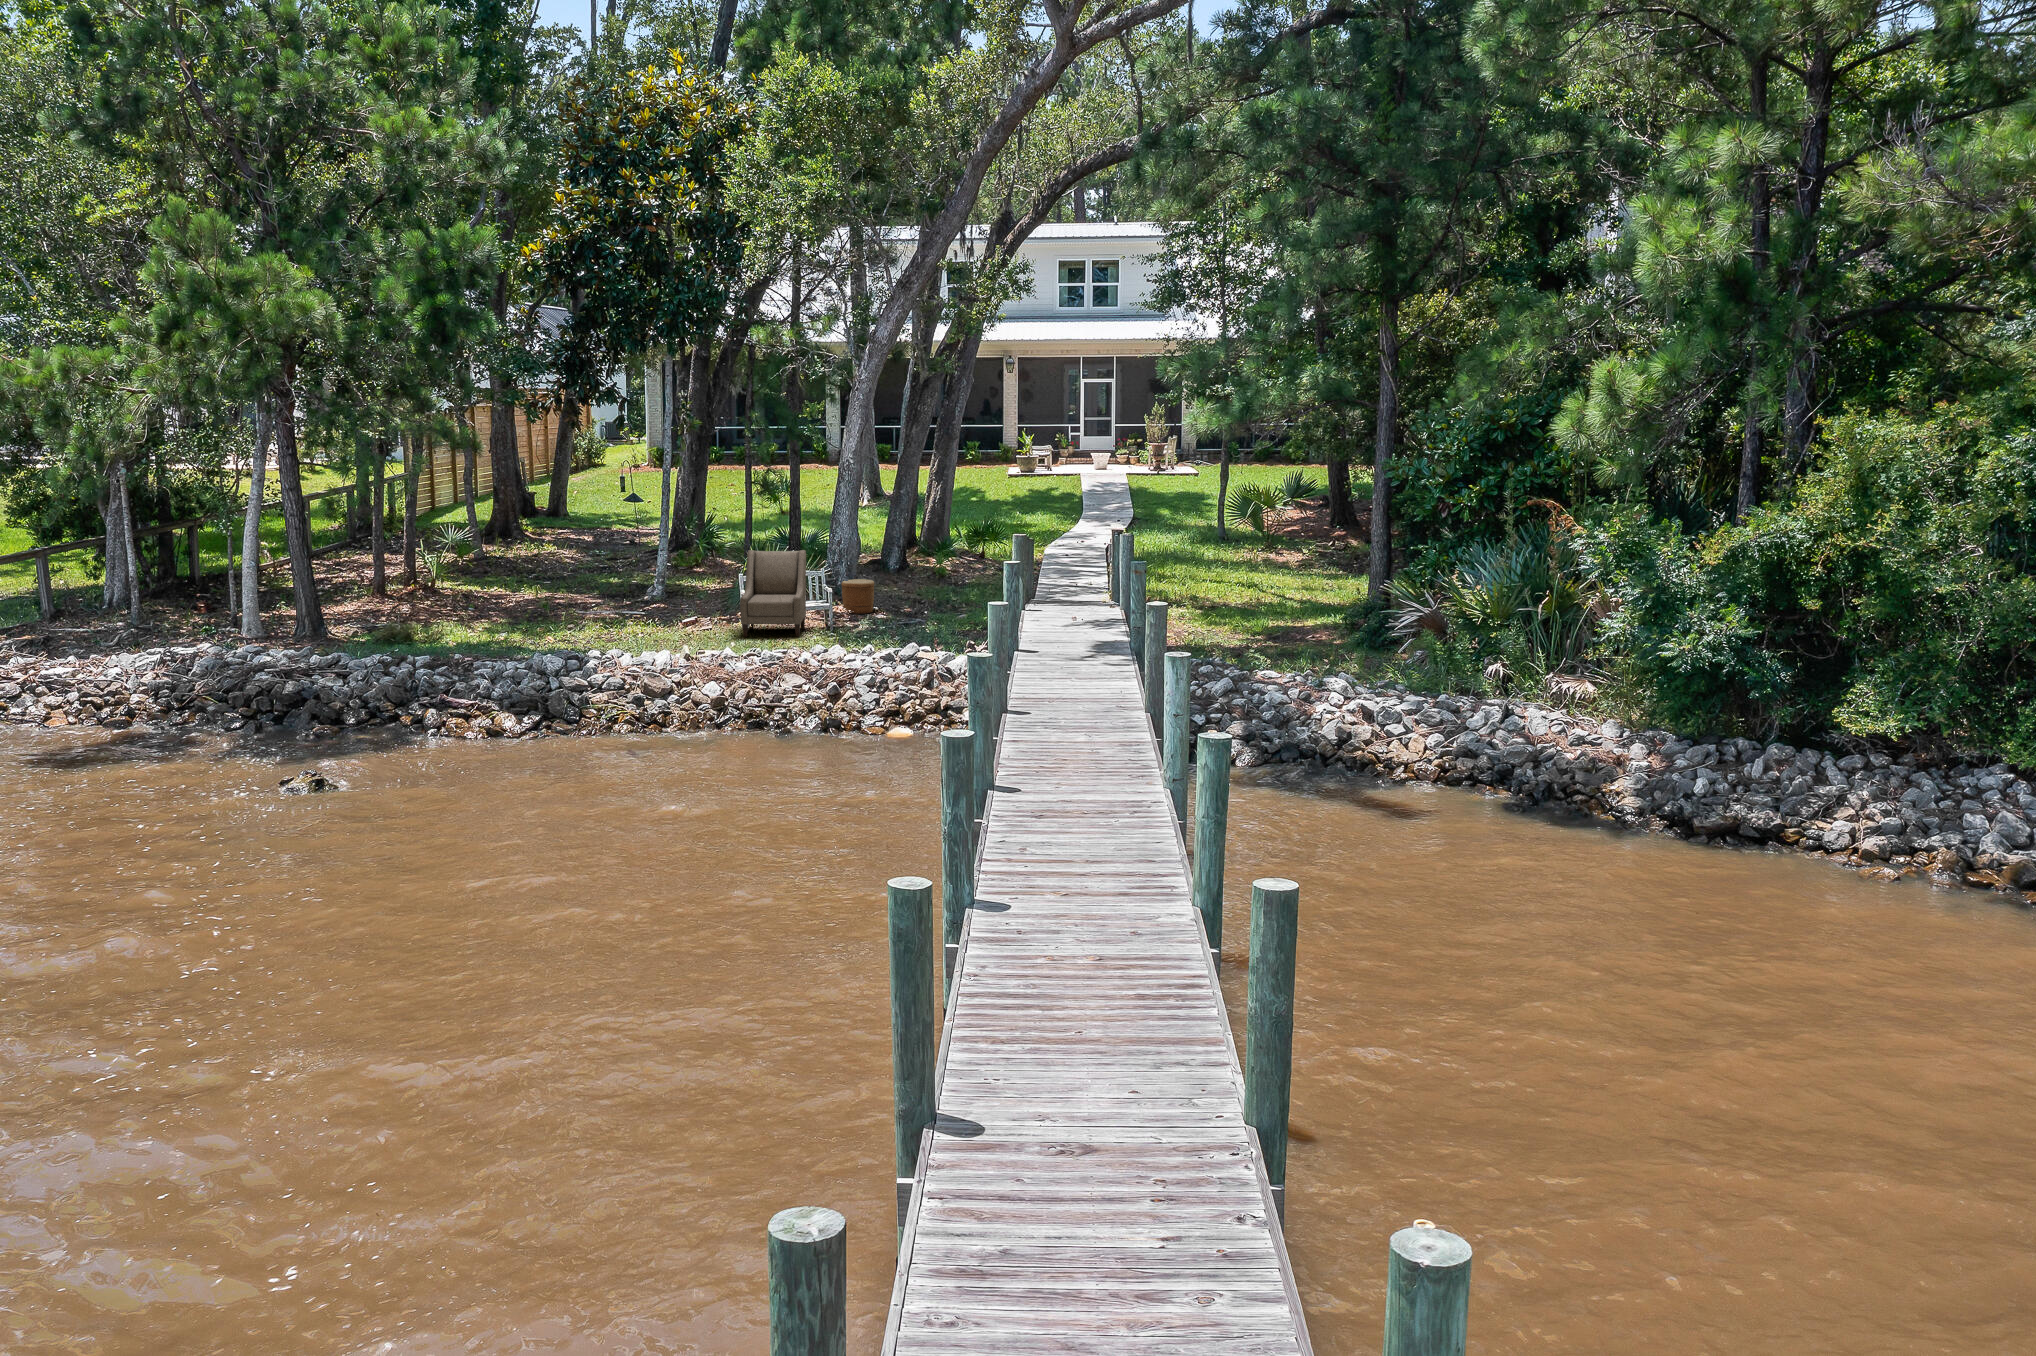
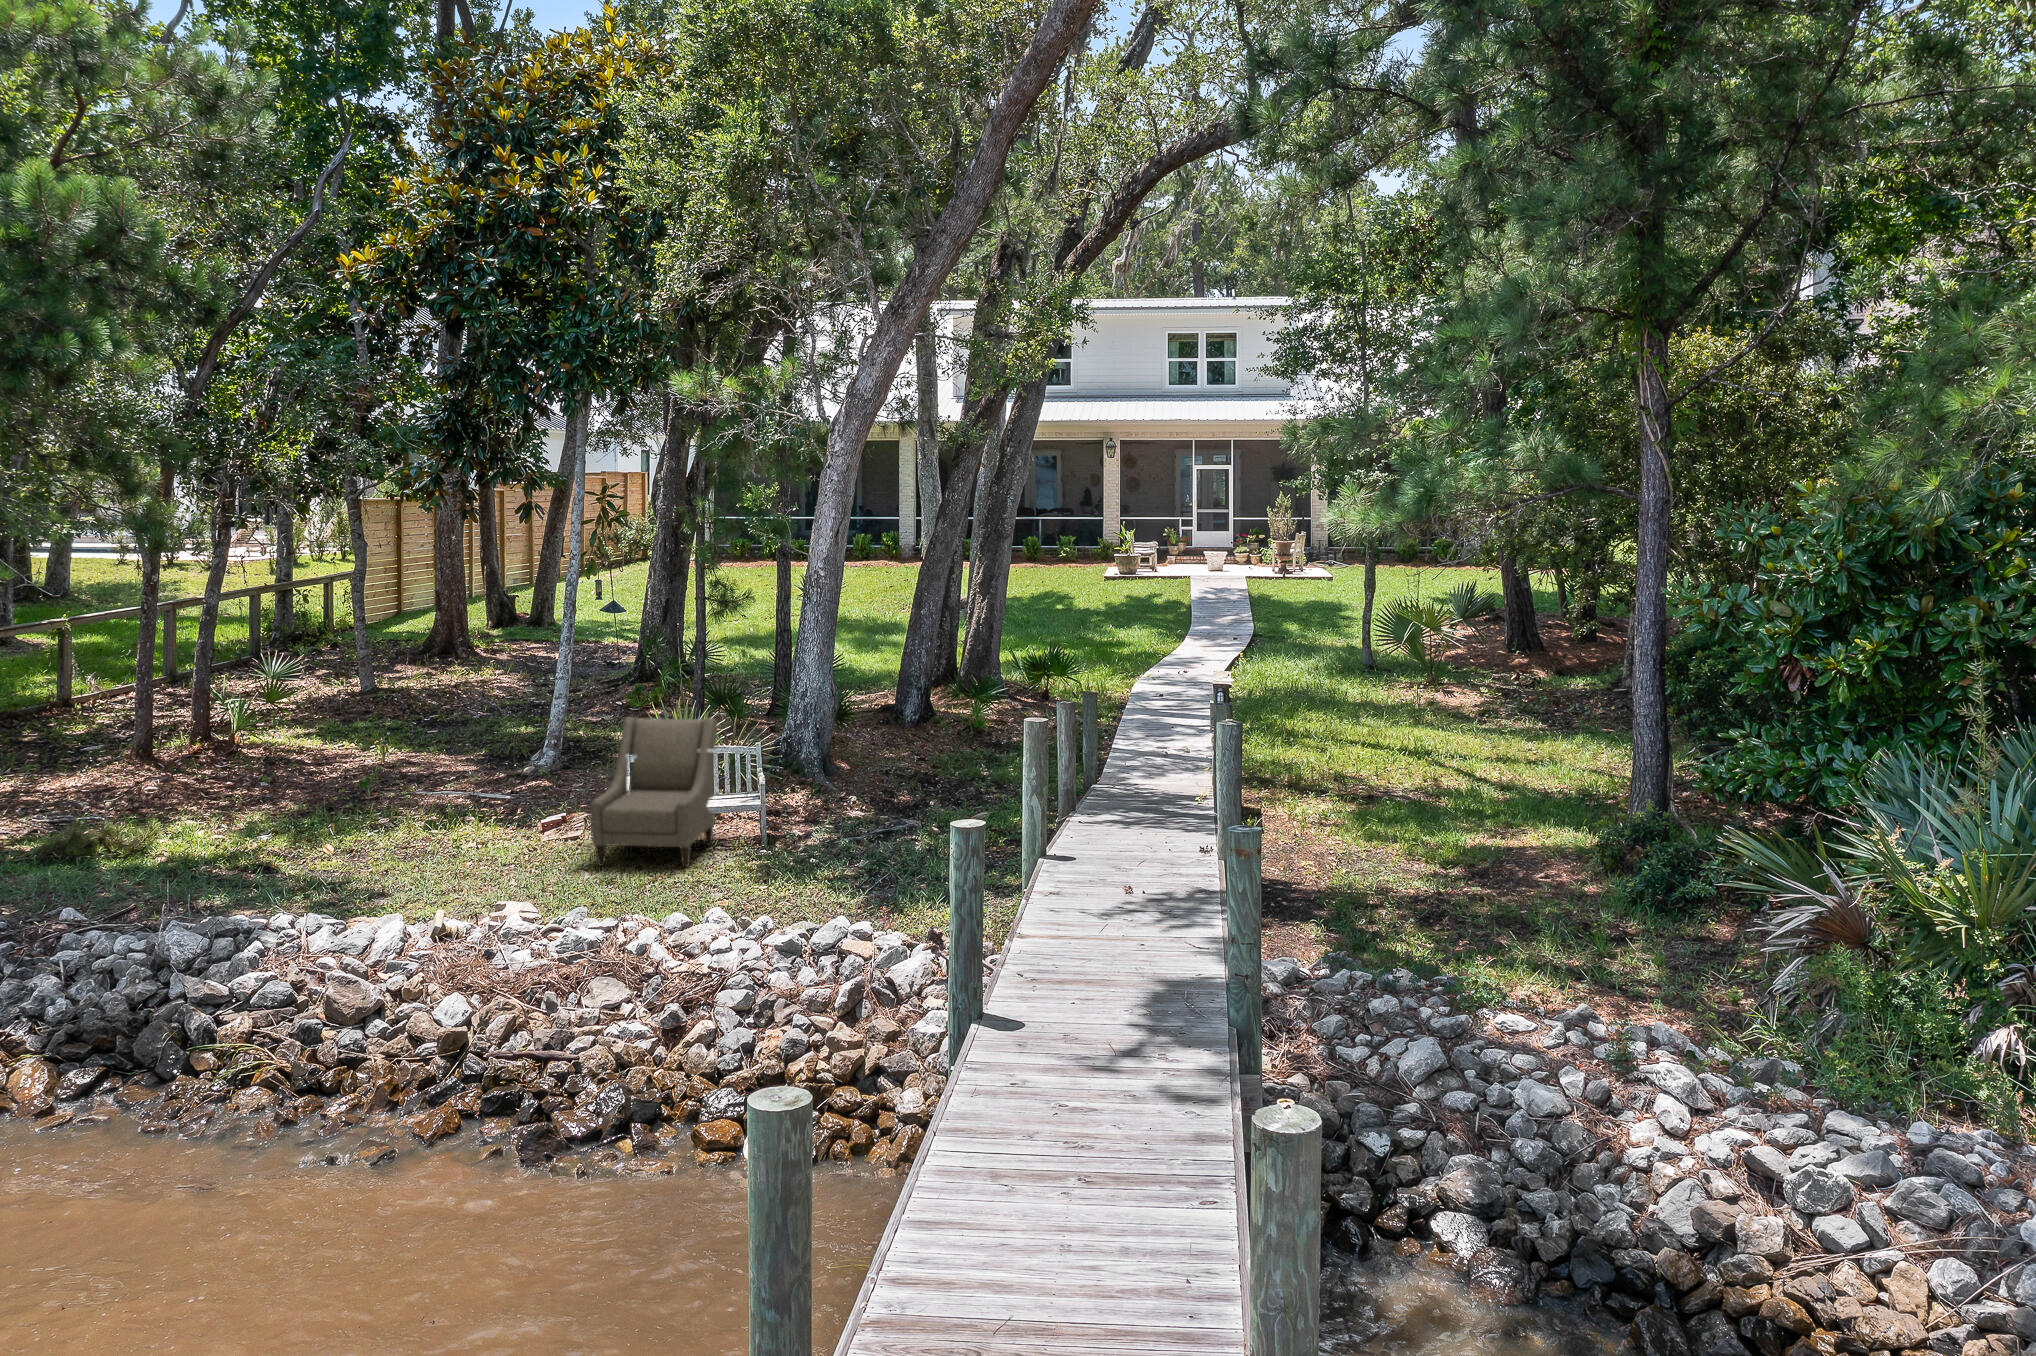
woven basket: present [842,579,874,614] -> none [796,752,847,809]

